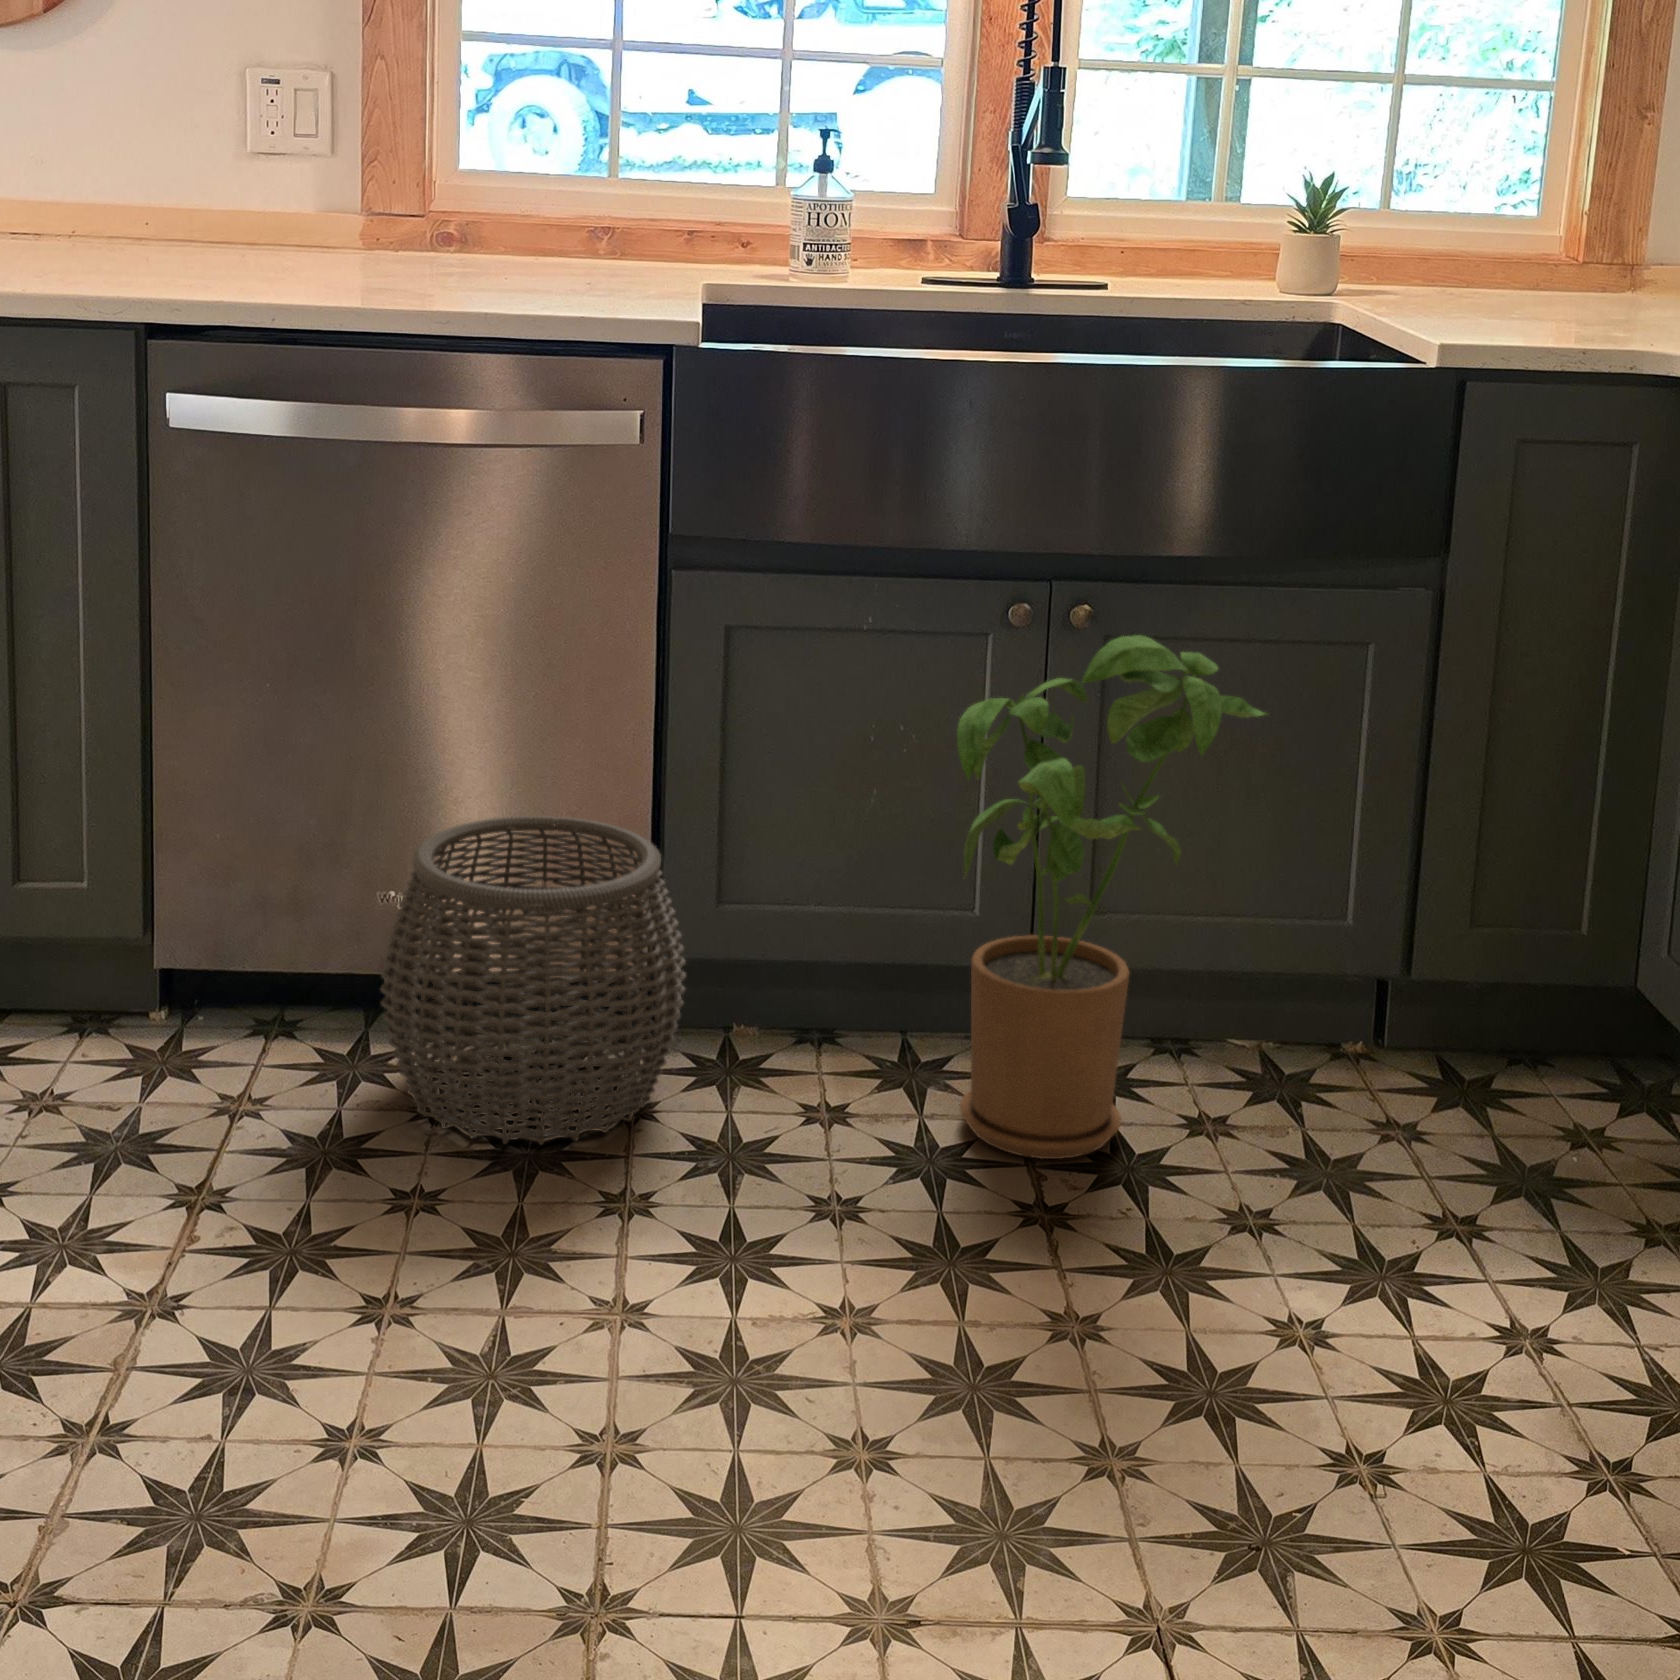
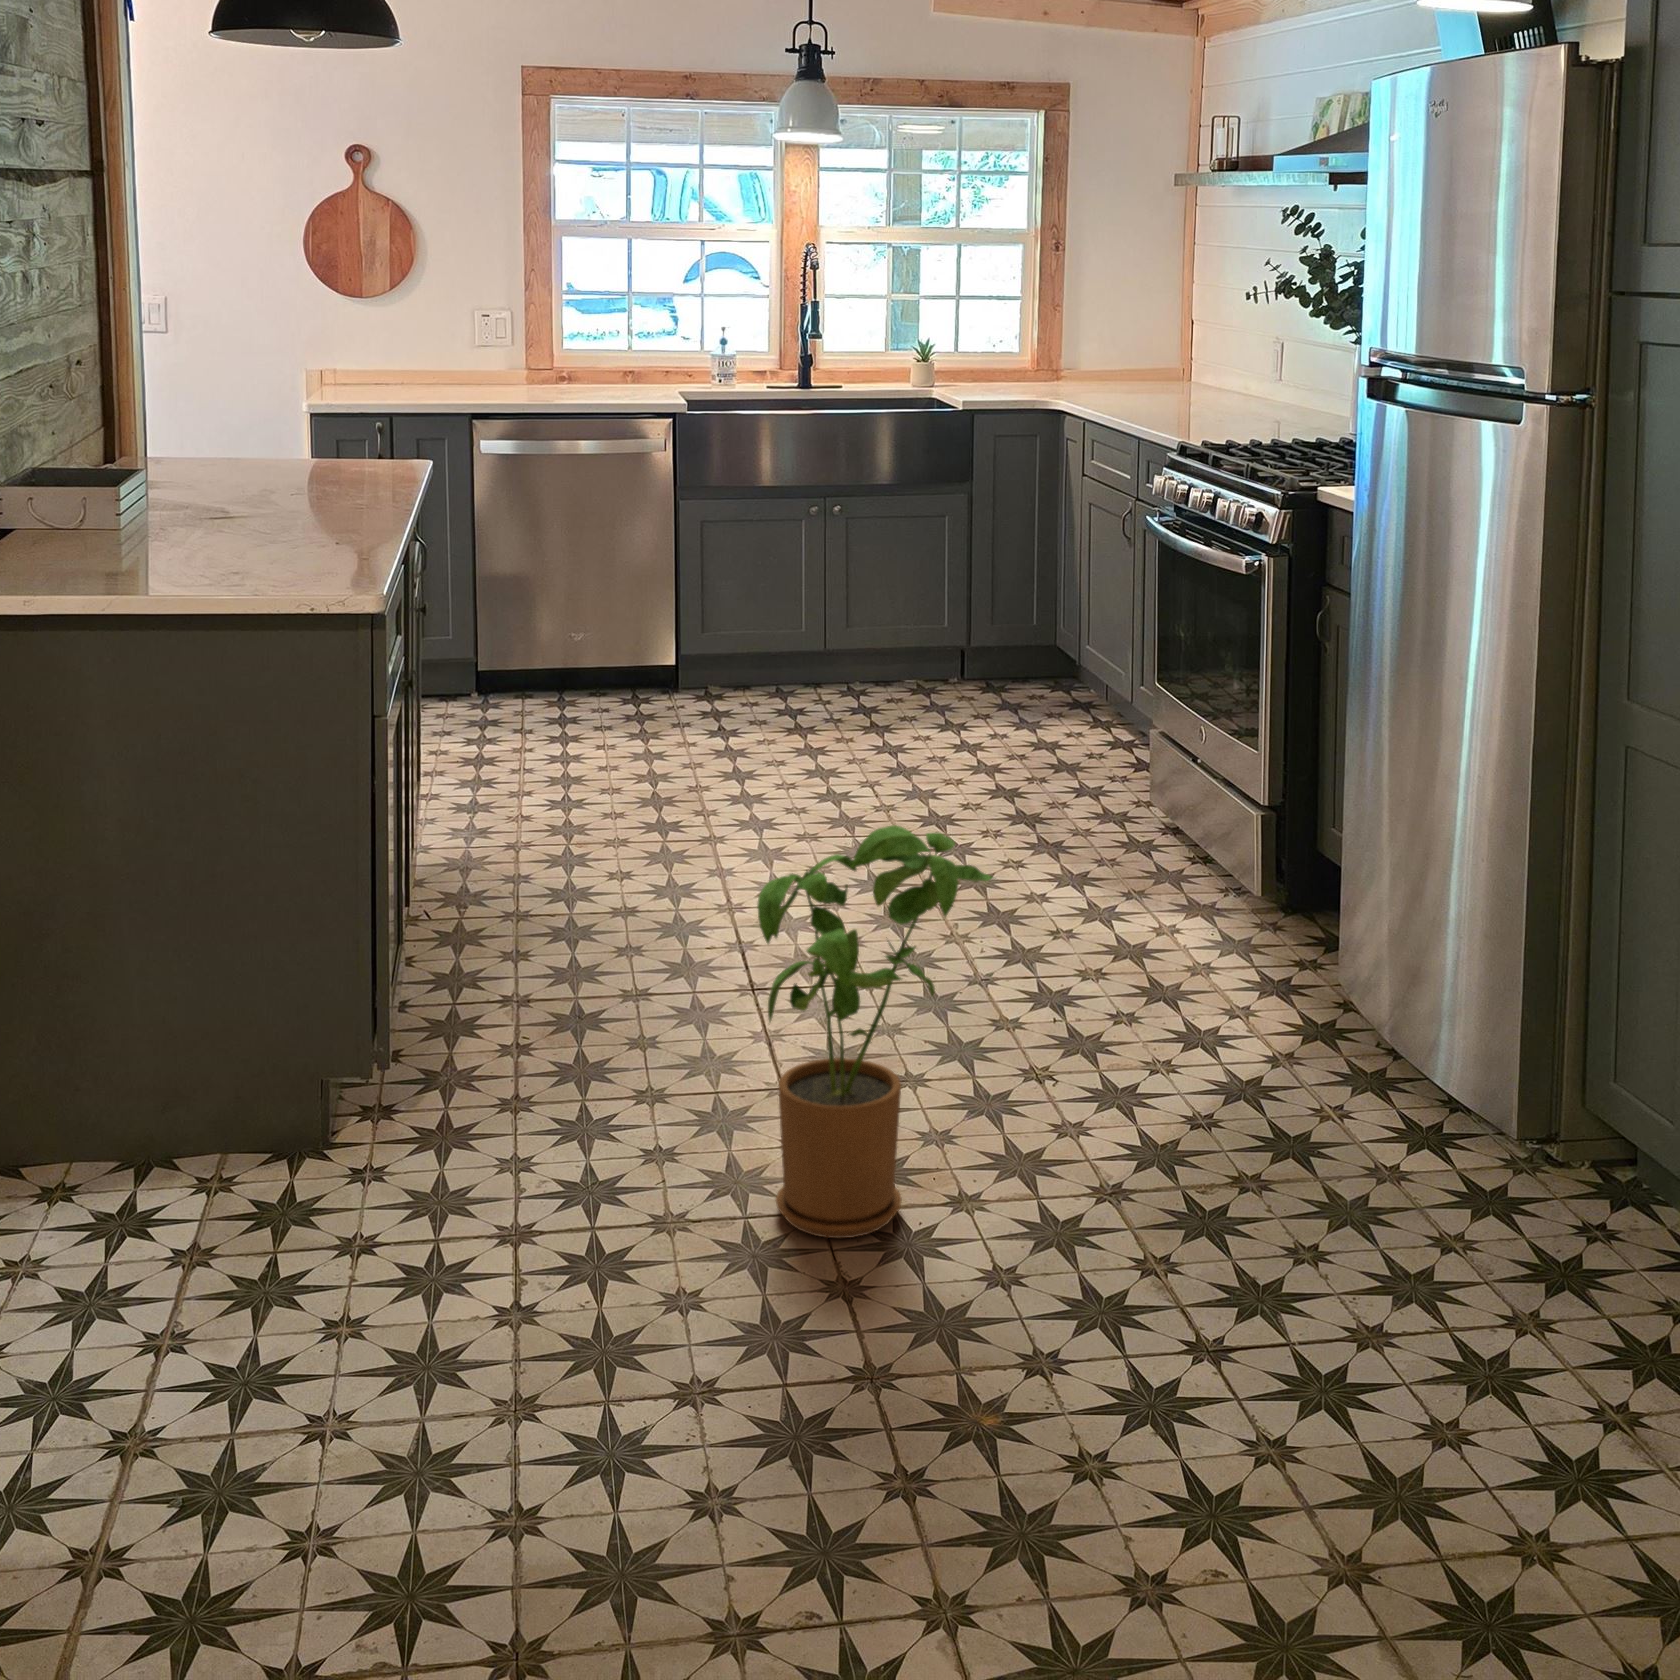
woven basket: present [381,816,686,1144] -> none [304,994,553,1271]

